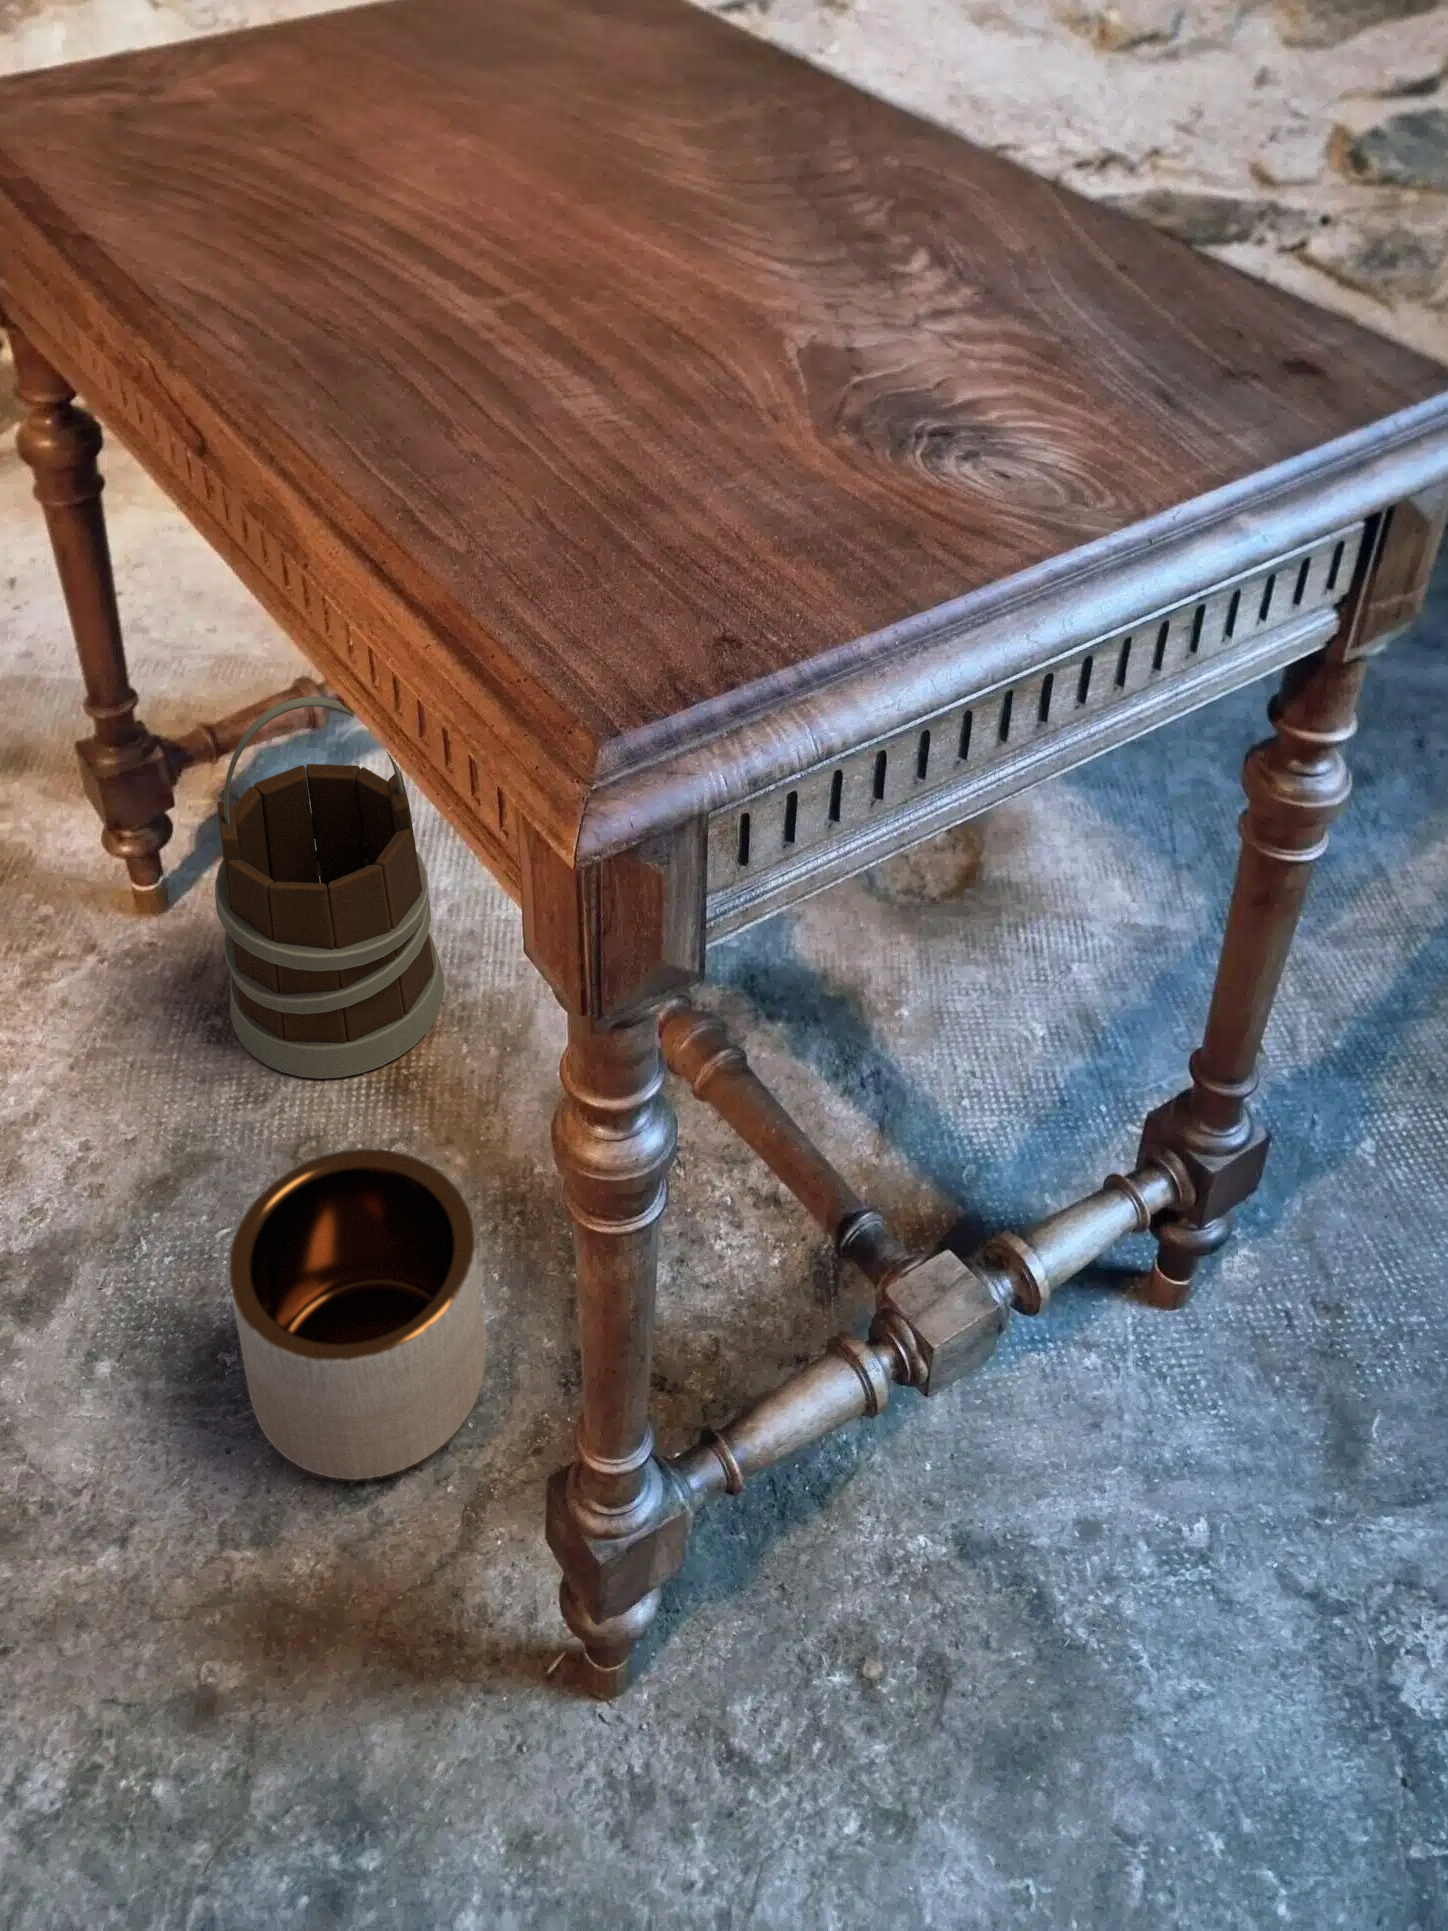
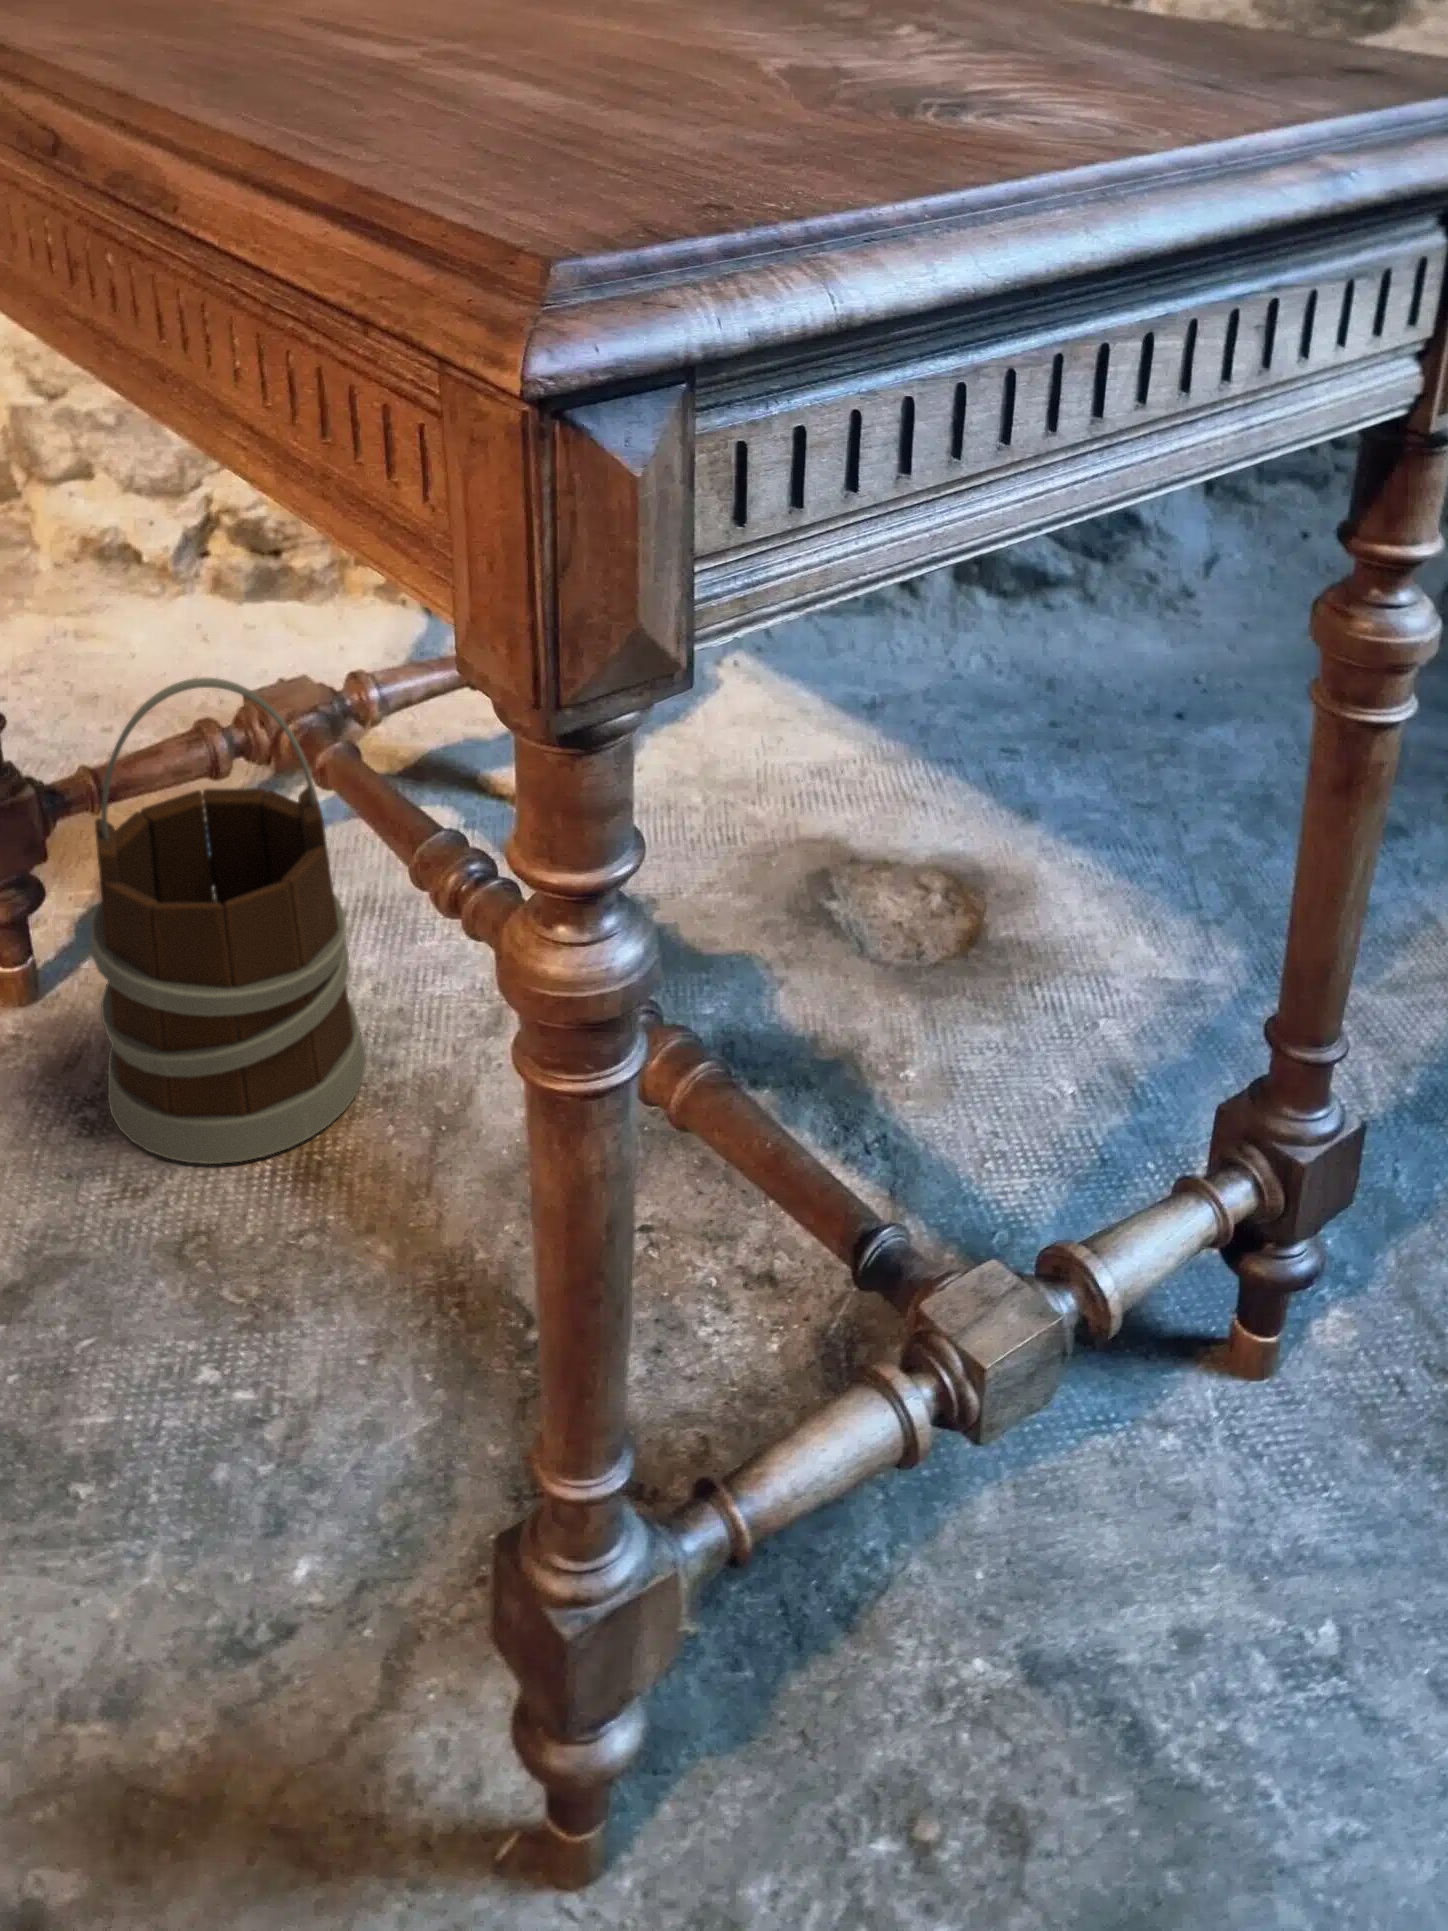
planter: present [228,1149,486,1480] -> none [81,1193,413,1623]

